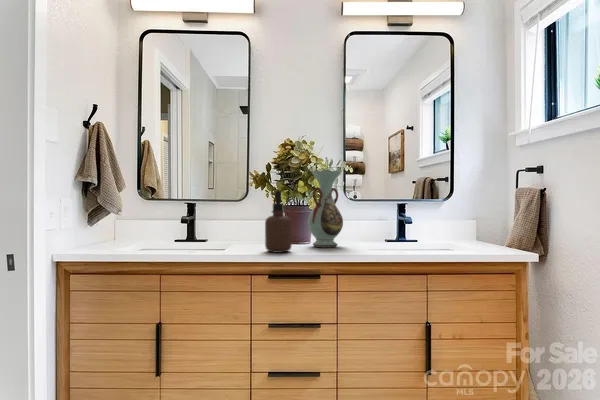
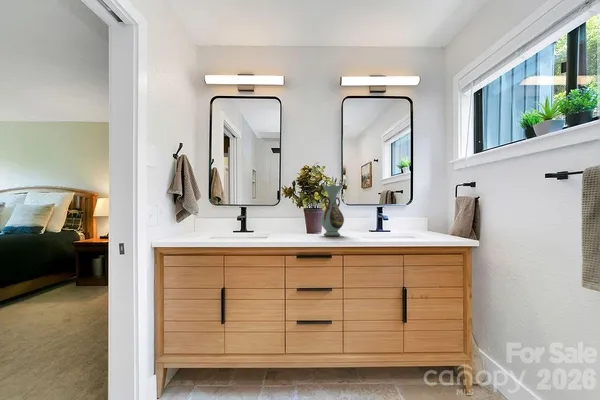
soap dispenser: present [265,191,292,252] -> none [294,199,311,240]

